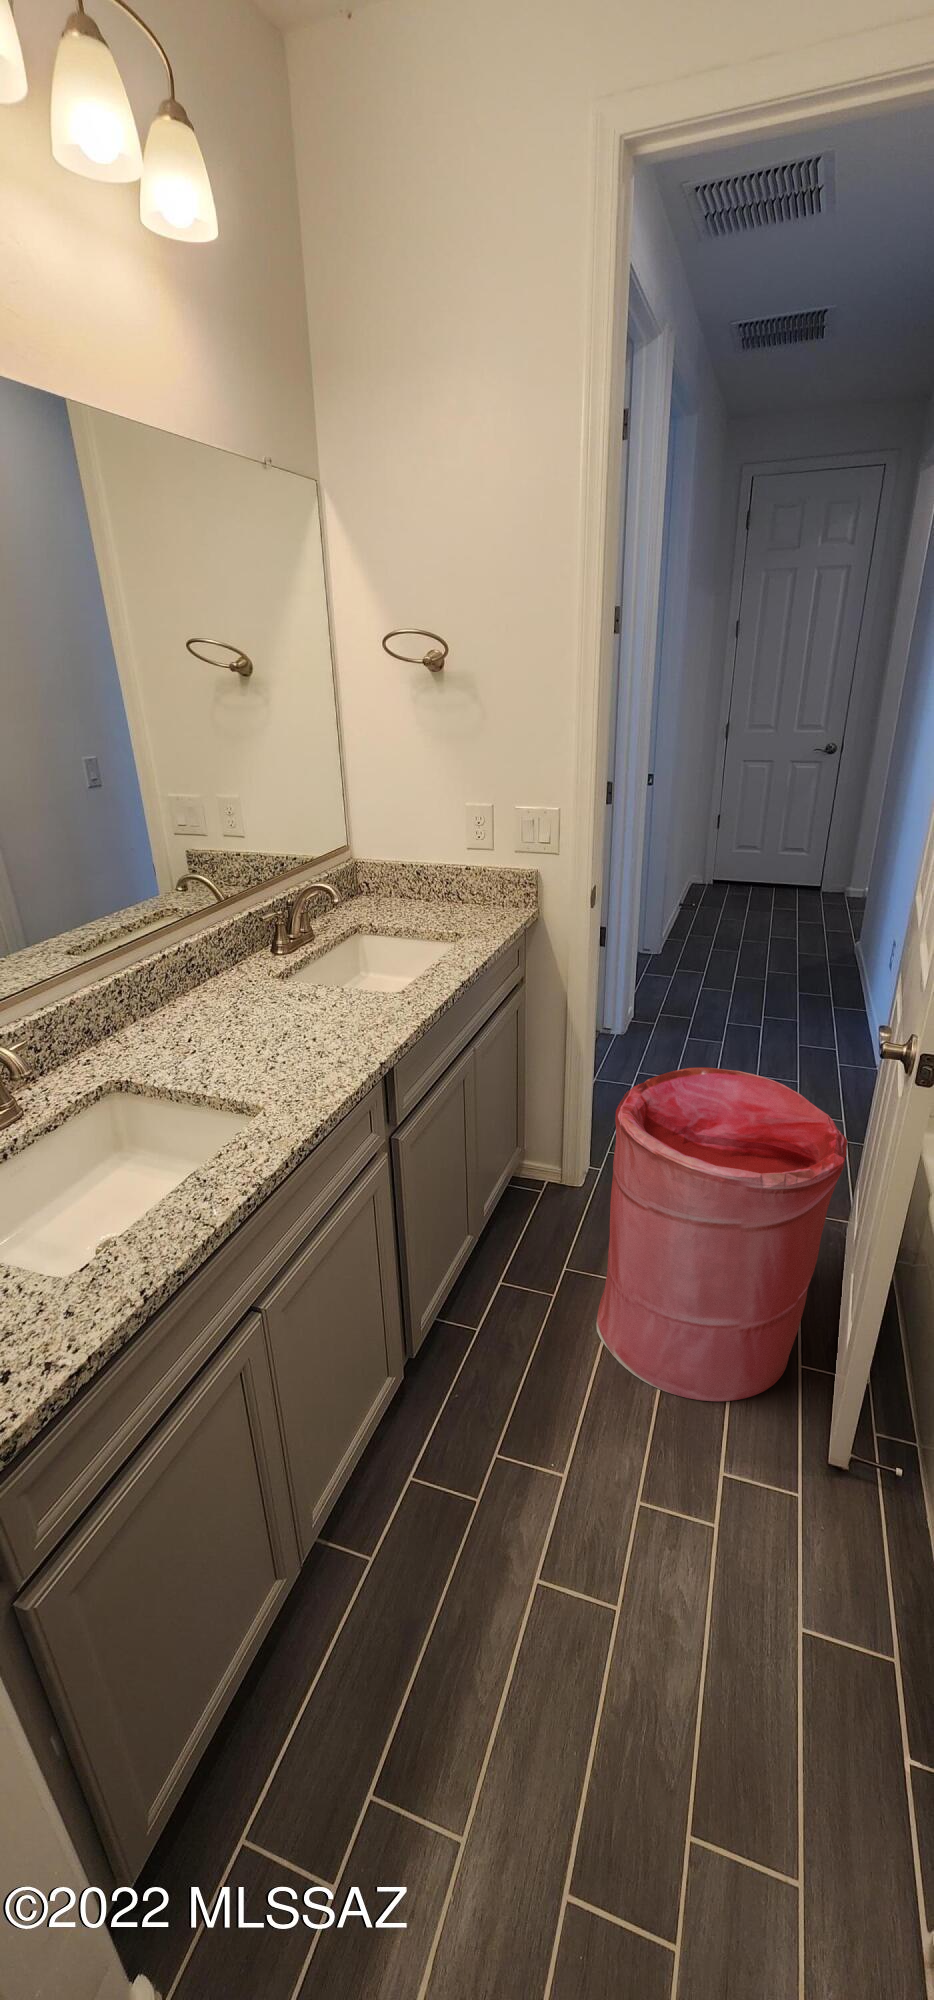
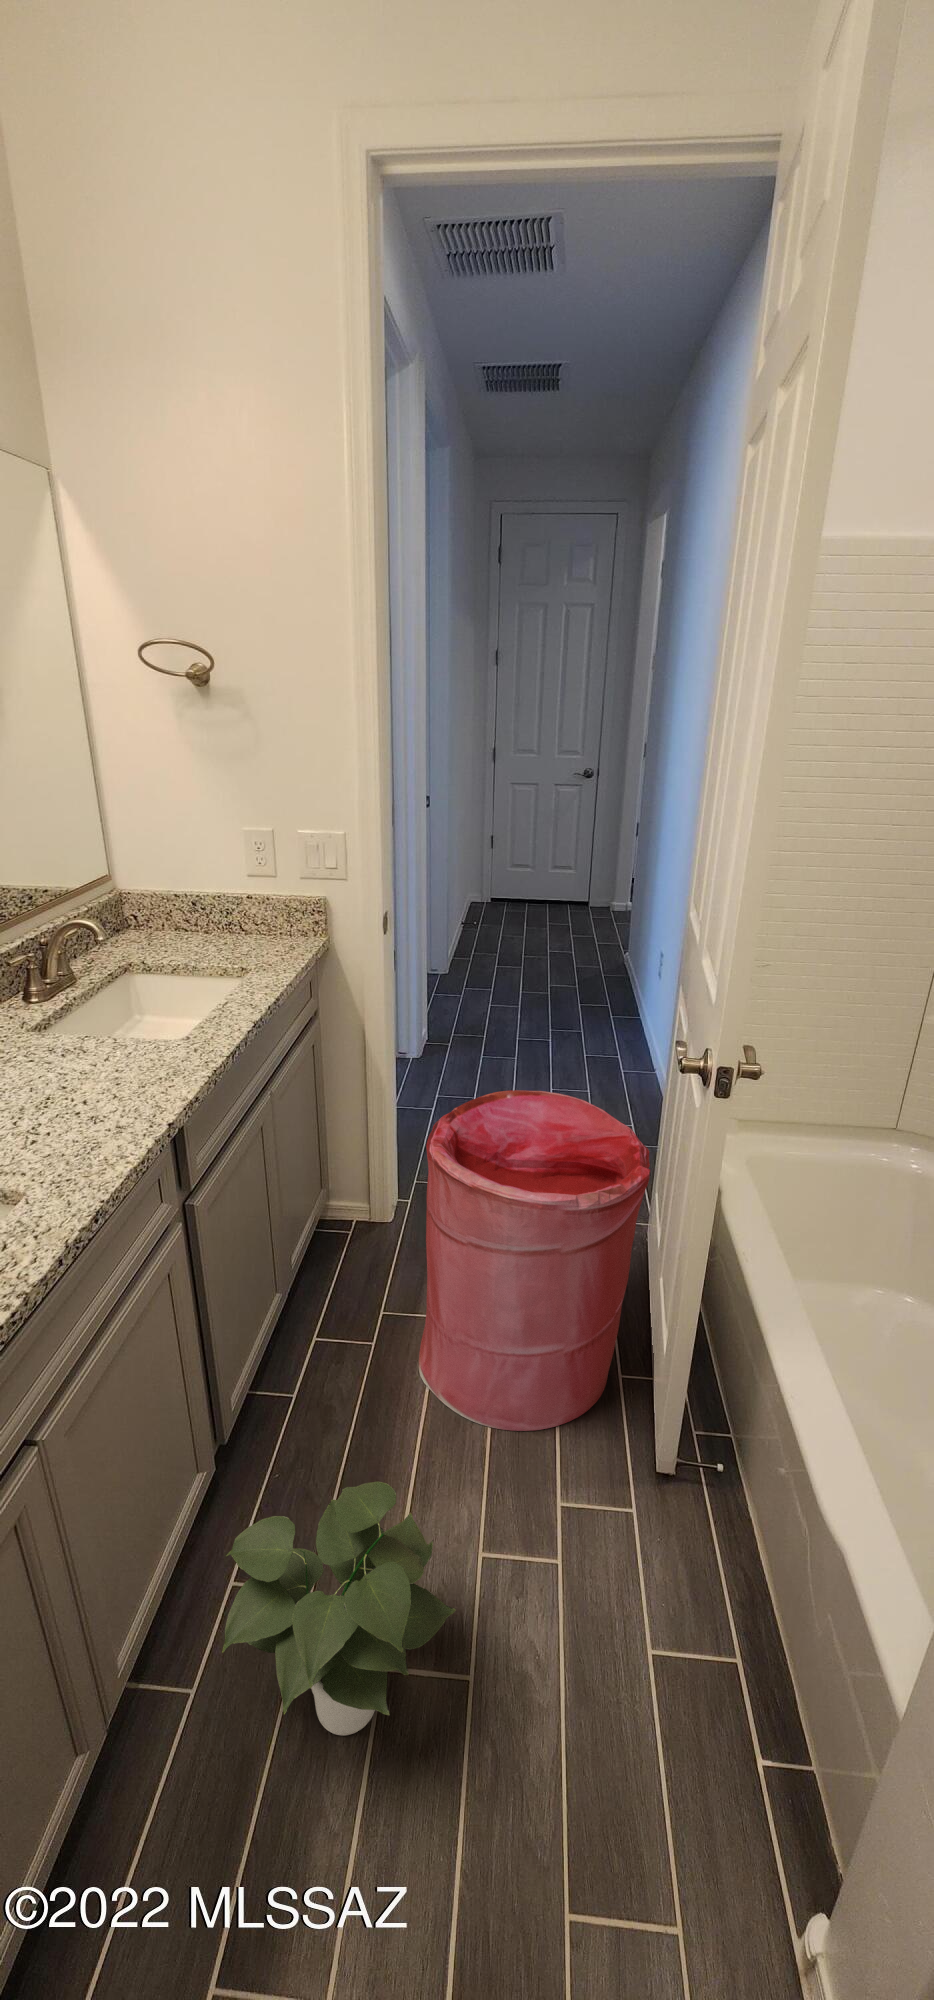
potted plant: none [398,1408,609,1627] -> present [222,1482,456,1735]

